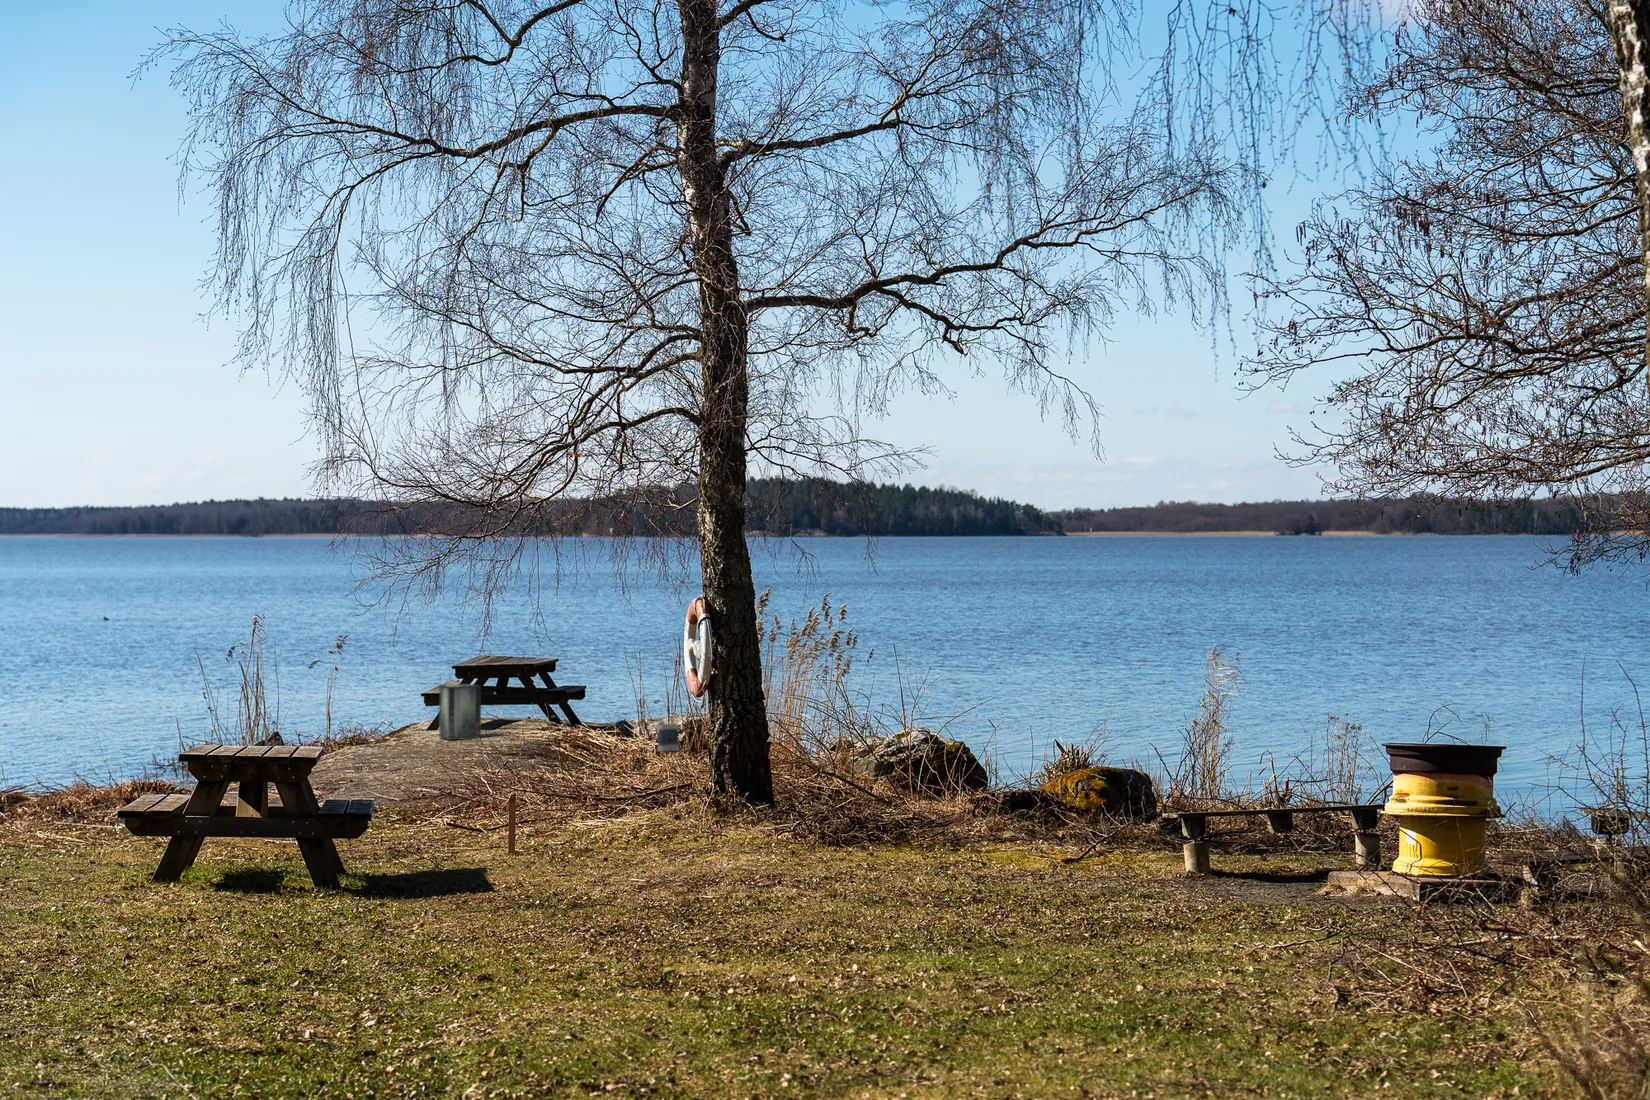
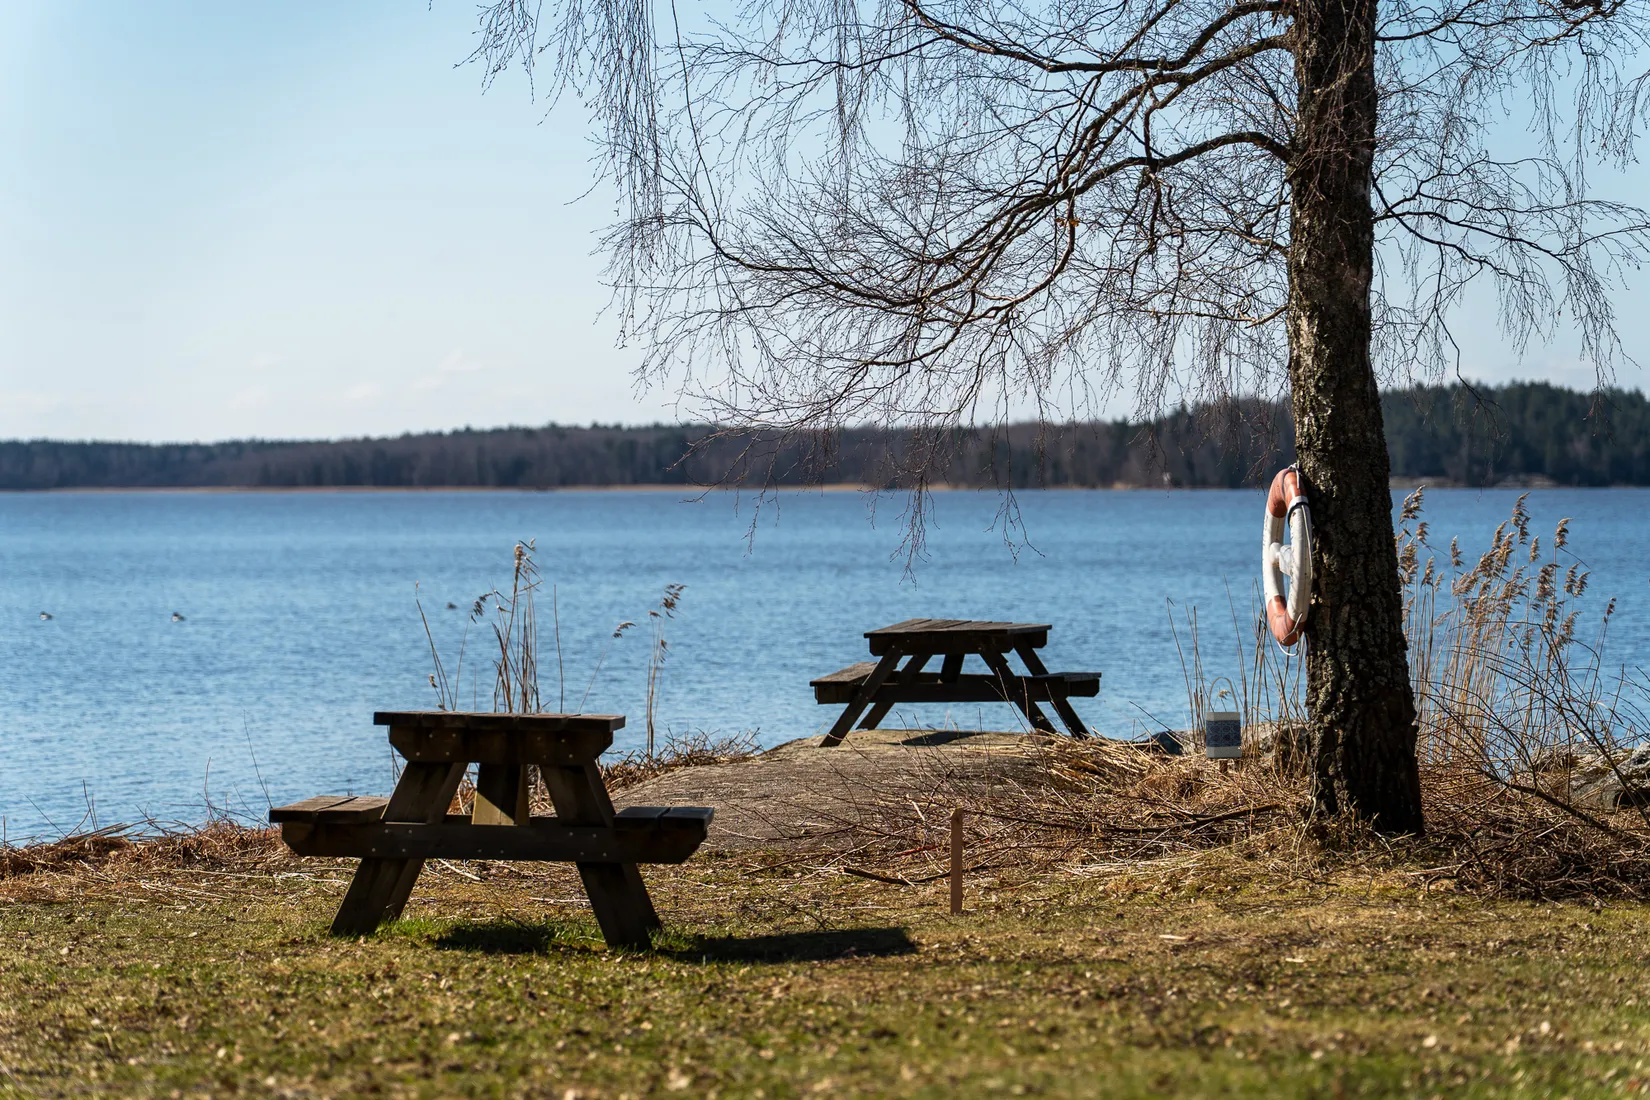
storage box: present [439,684,481,740] -> none [864,657,926,740]

